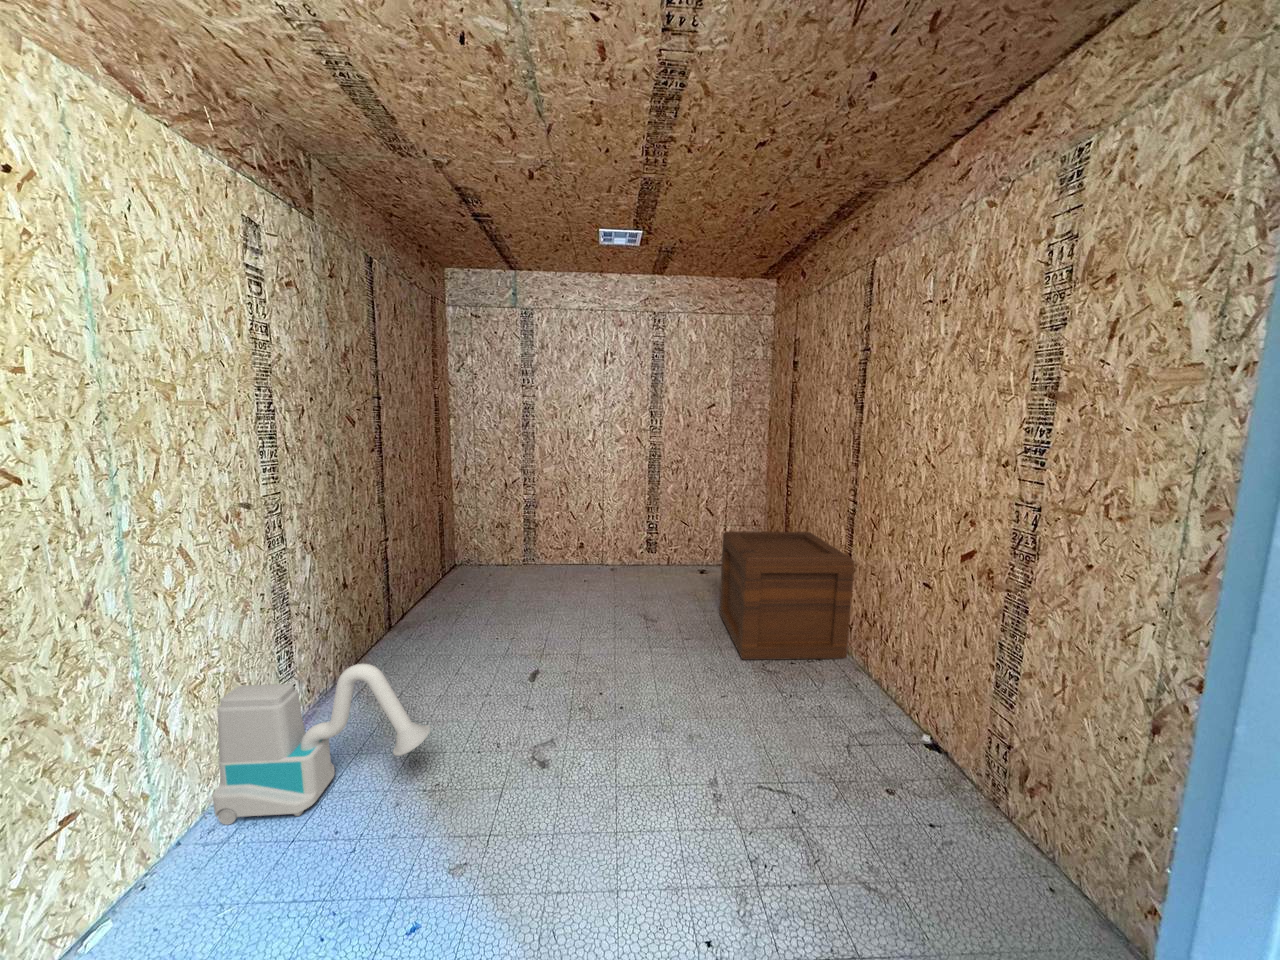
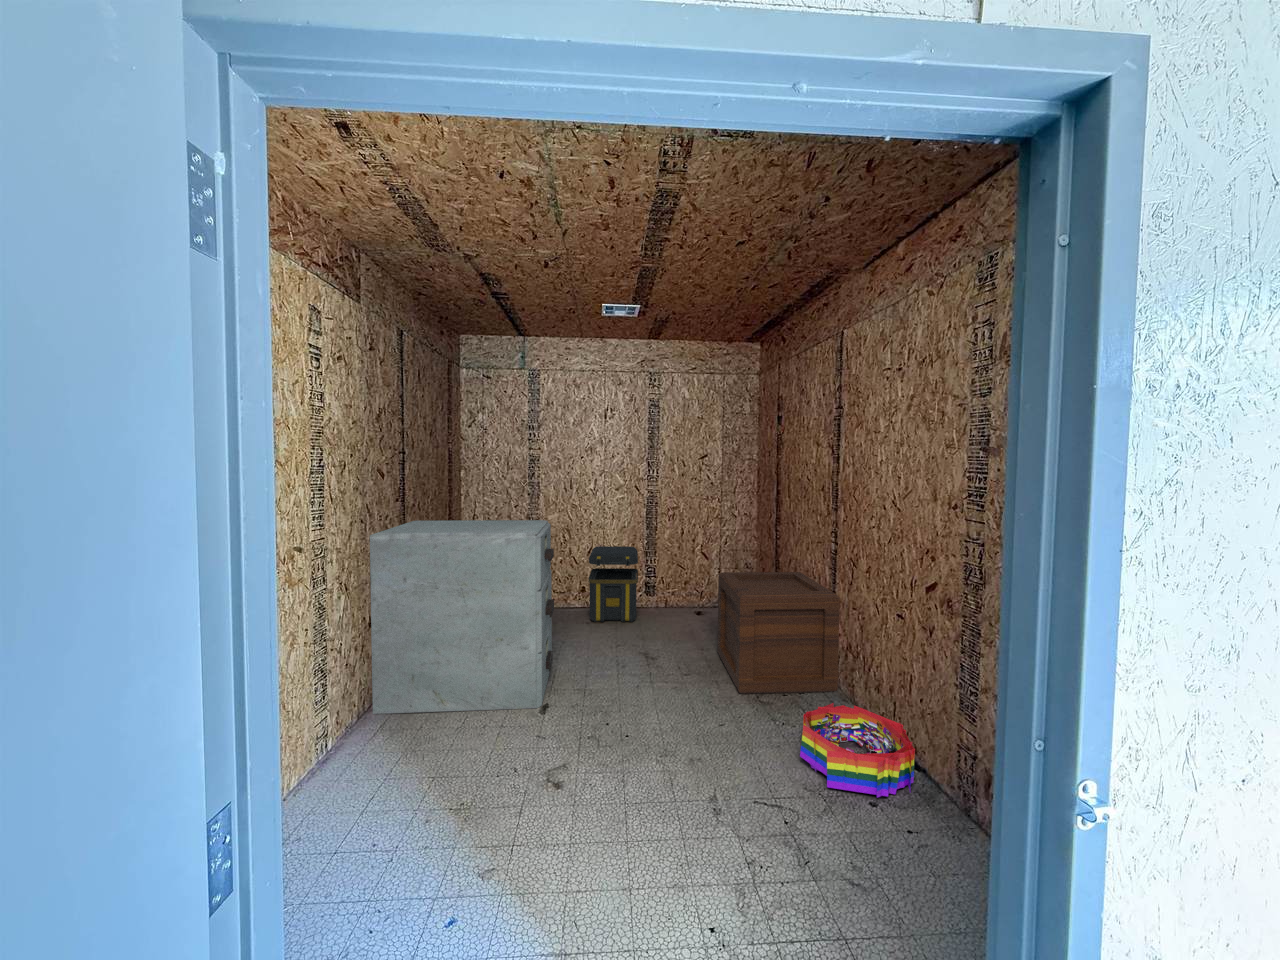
filing cabinet: none [339,474,545,677] -> present [370,520,554,714]
toolbox: none [586,501,638,580] -> present [588,546,638,622]
vacuum cleaner: present [213,664,430,825] -> none [261,689,457,842]
storage bin: none [808,675,937,784] -> present [800,703,915,798]

